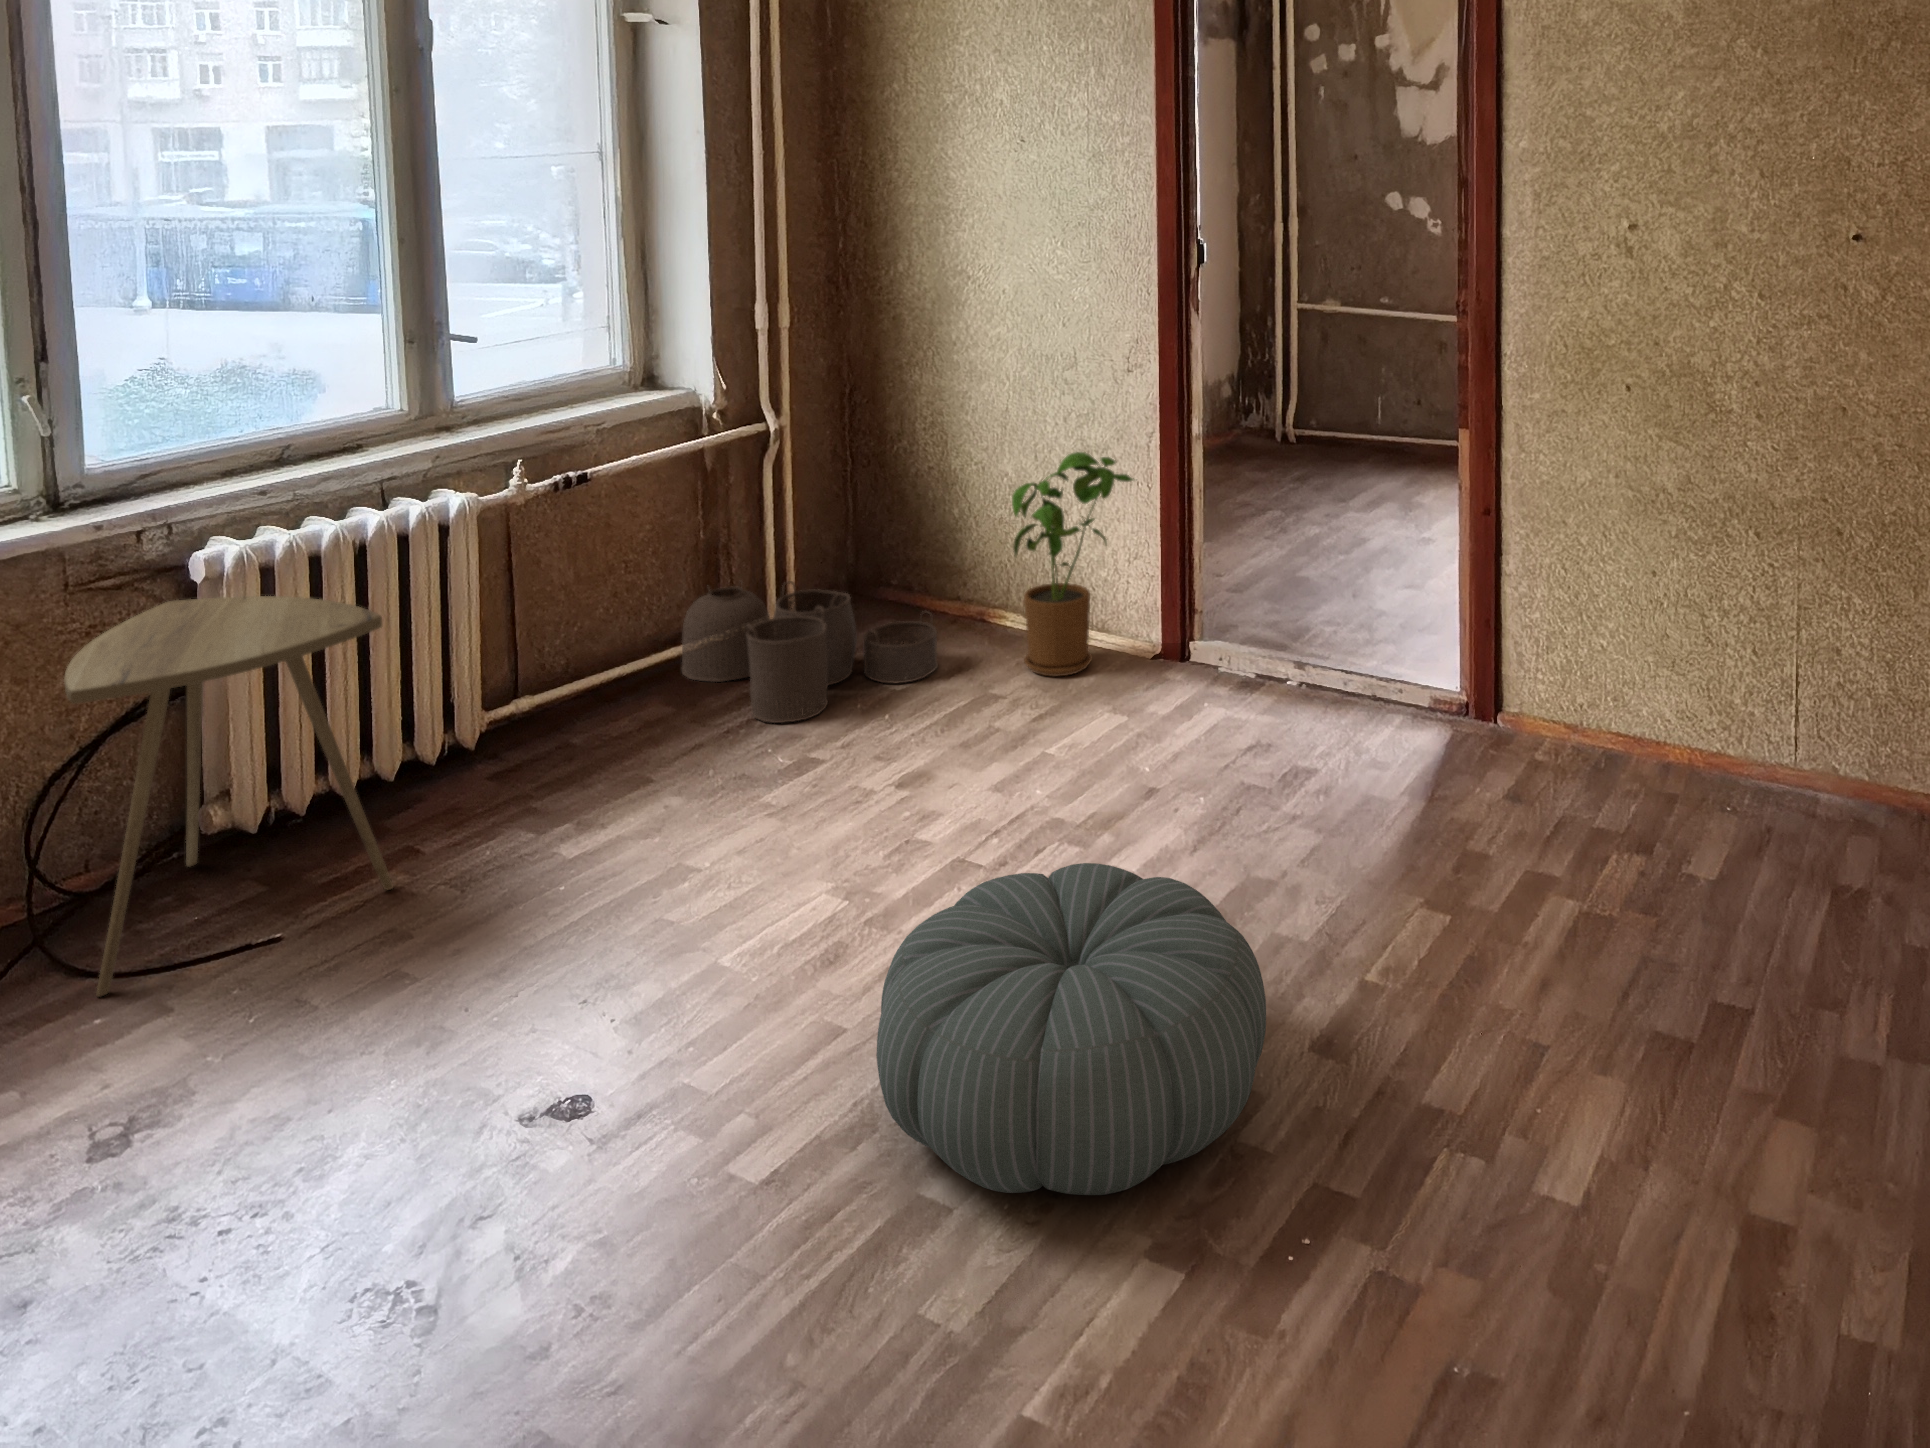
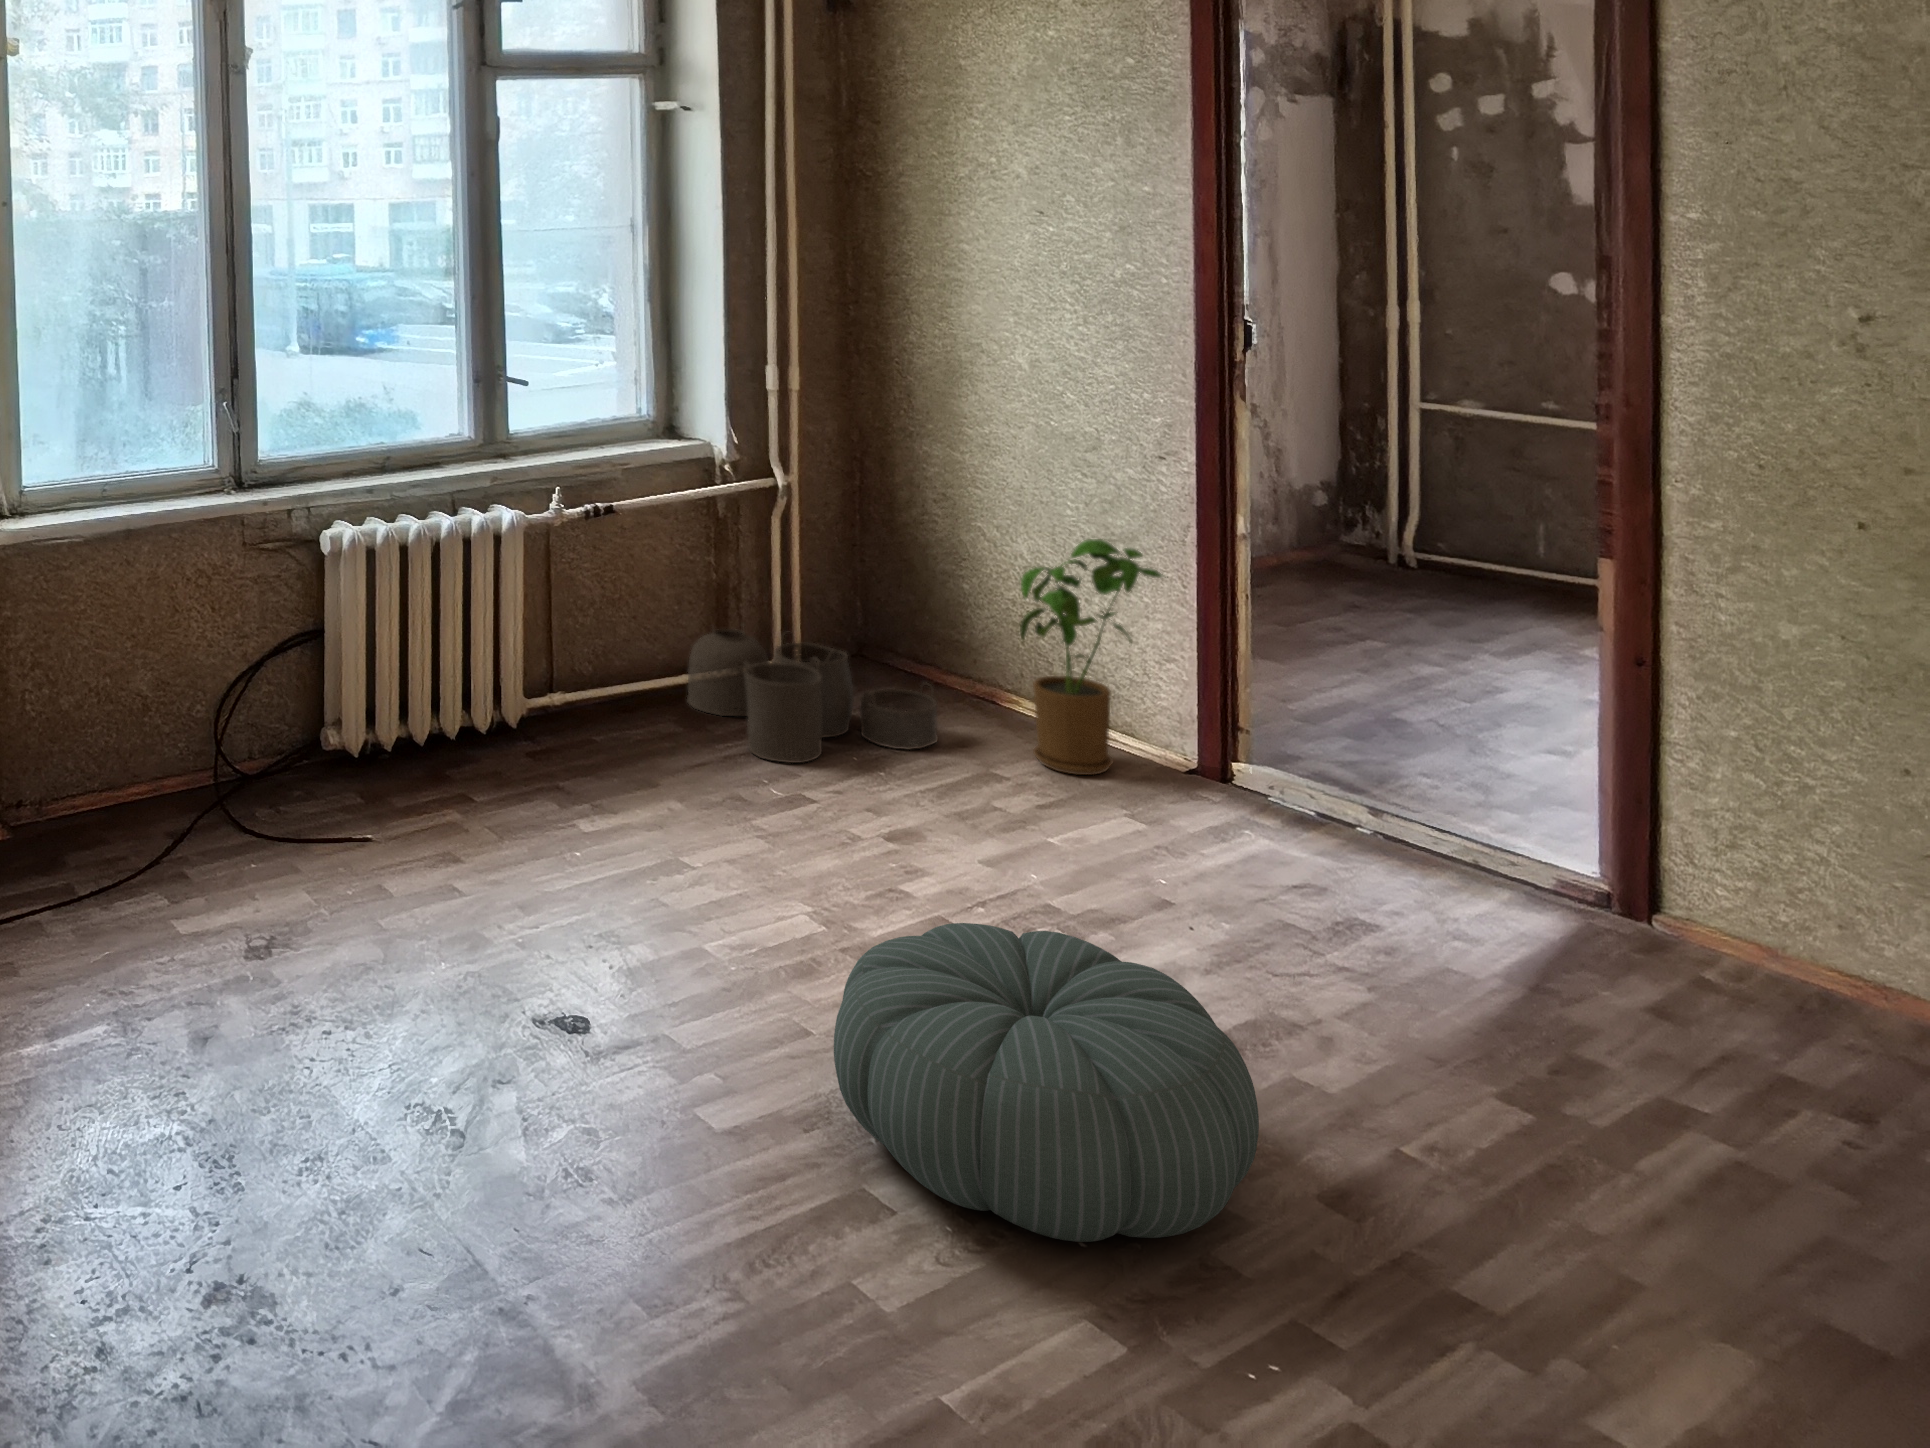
side table: present [64,596,394,996] -> none [241,565,449,847]

